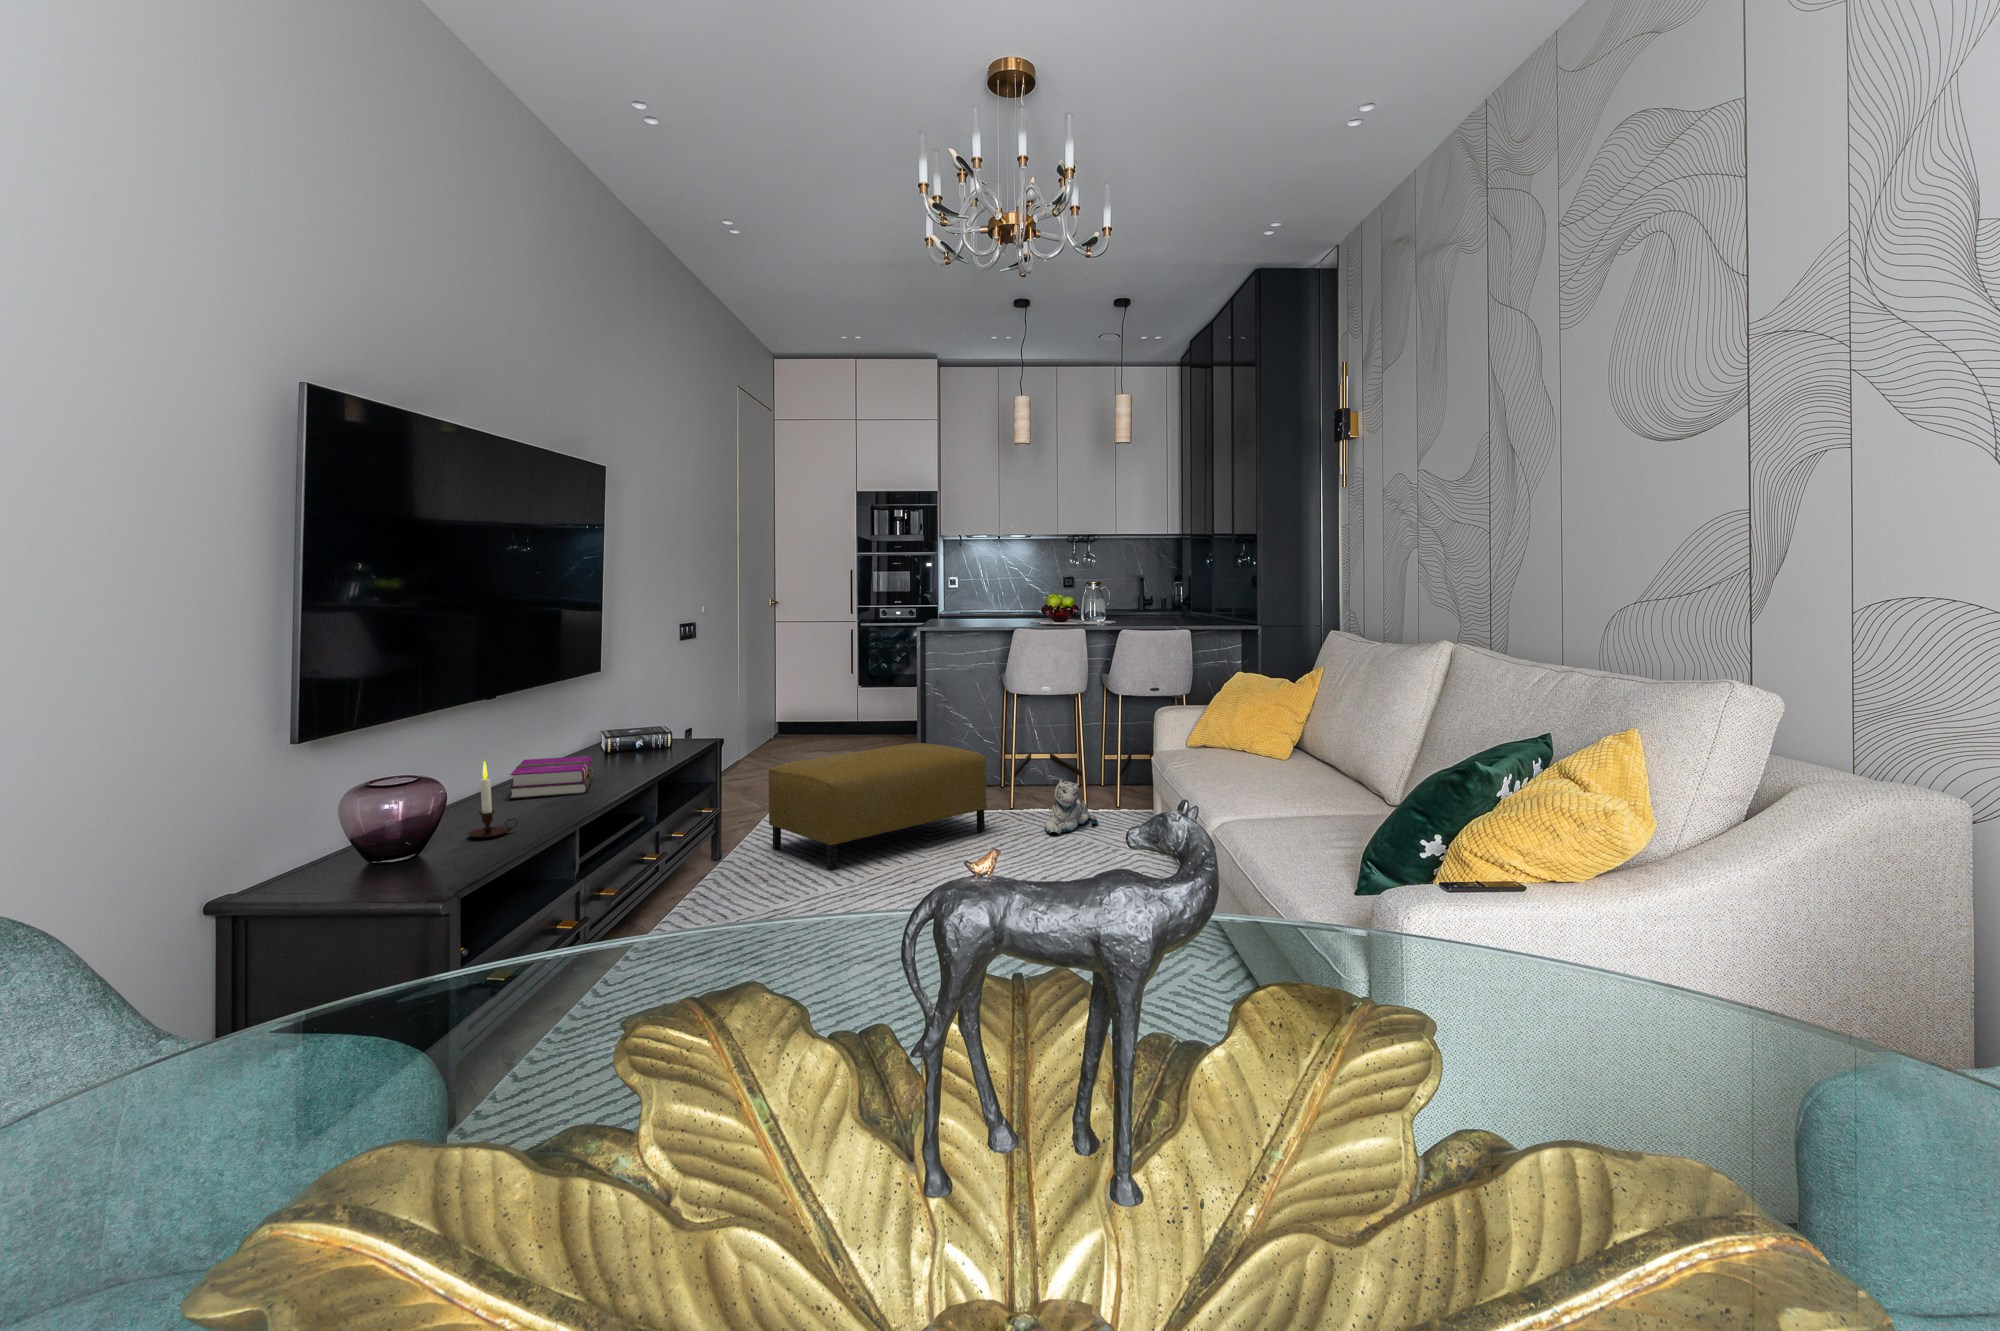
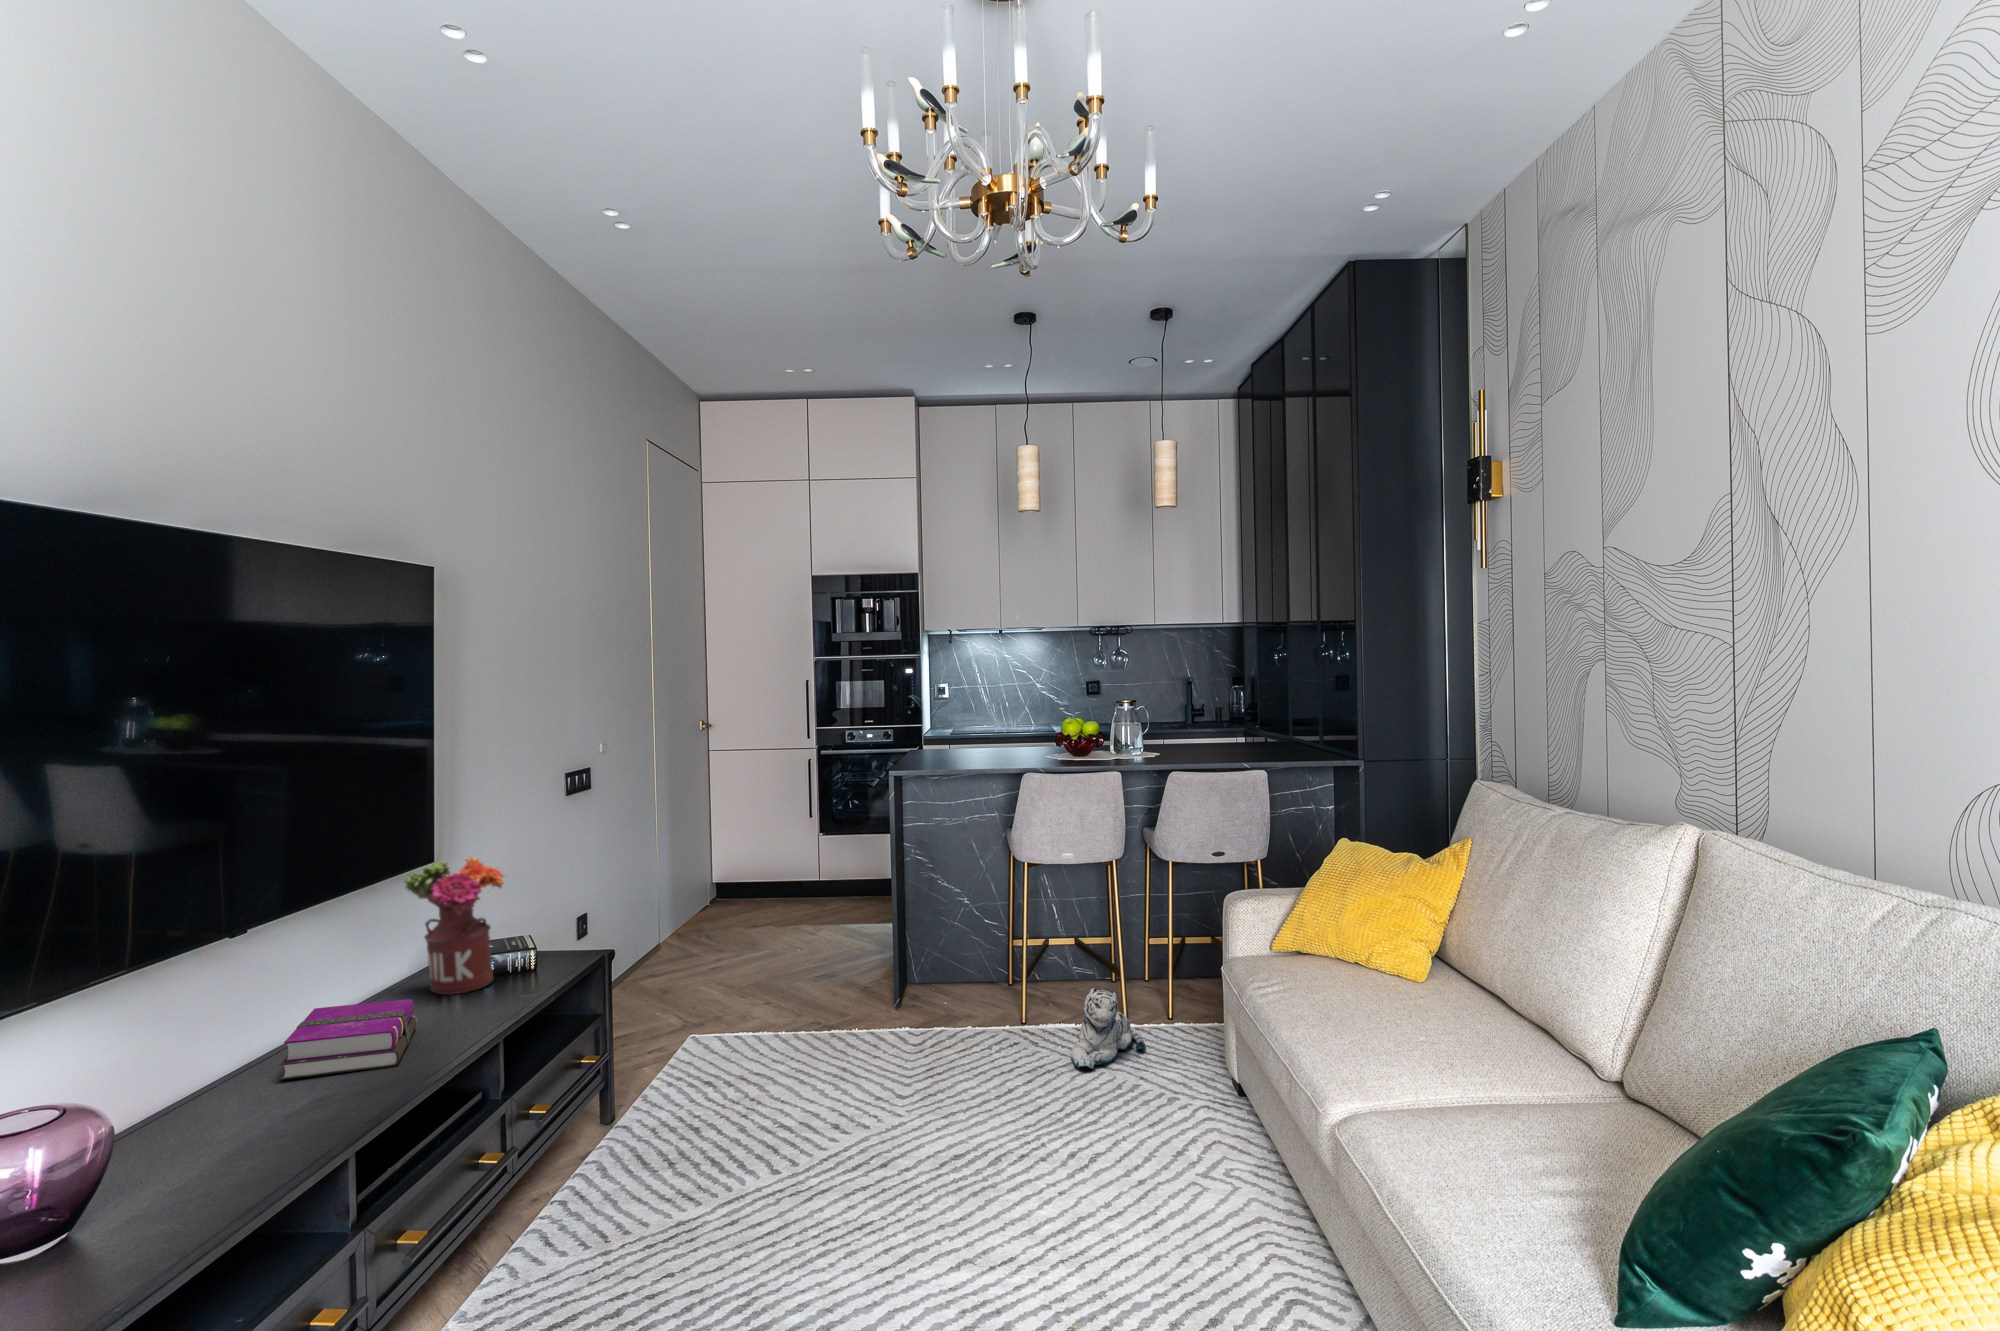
flower arrangement: none [576,667,648,761] -> present [405,857,504,994]
ottoman: present [769,743,987,870] -> none [681,938,990,1143]
candle: present [468,761,518,838] -> none [190,1051,271,1174]

